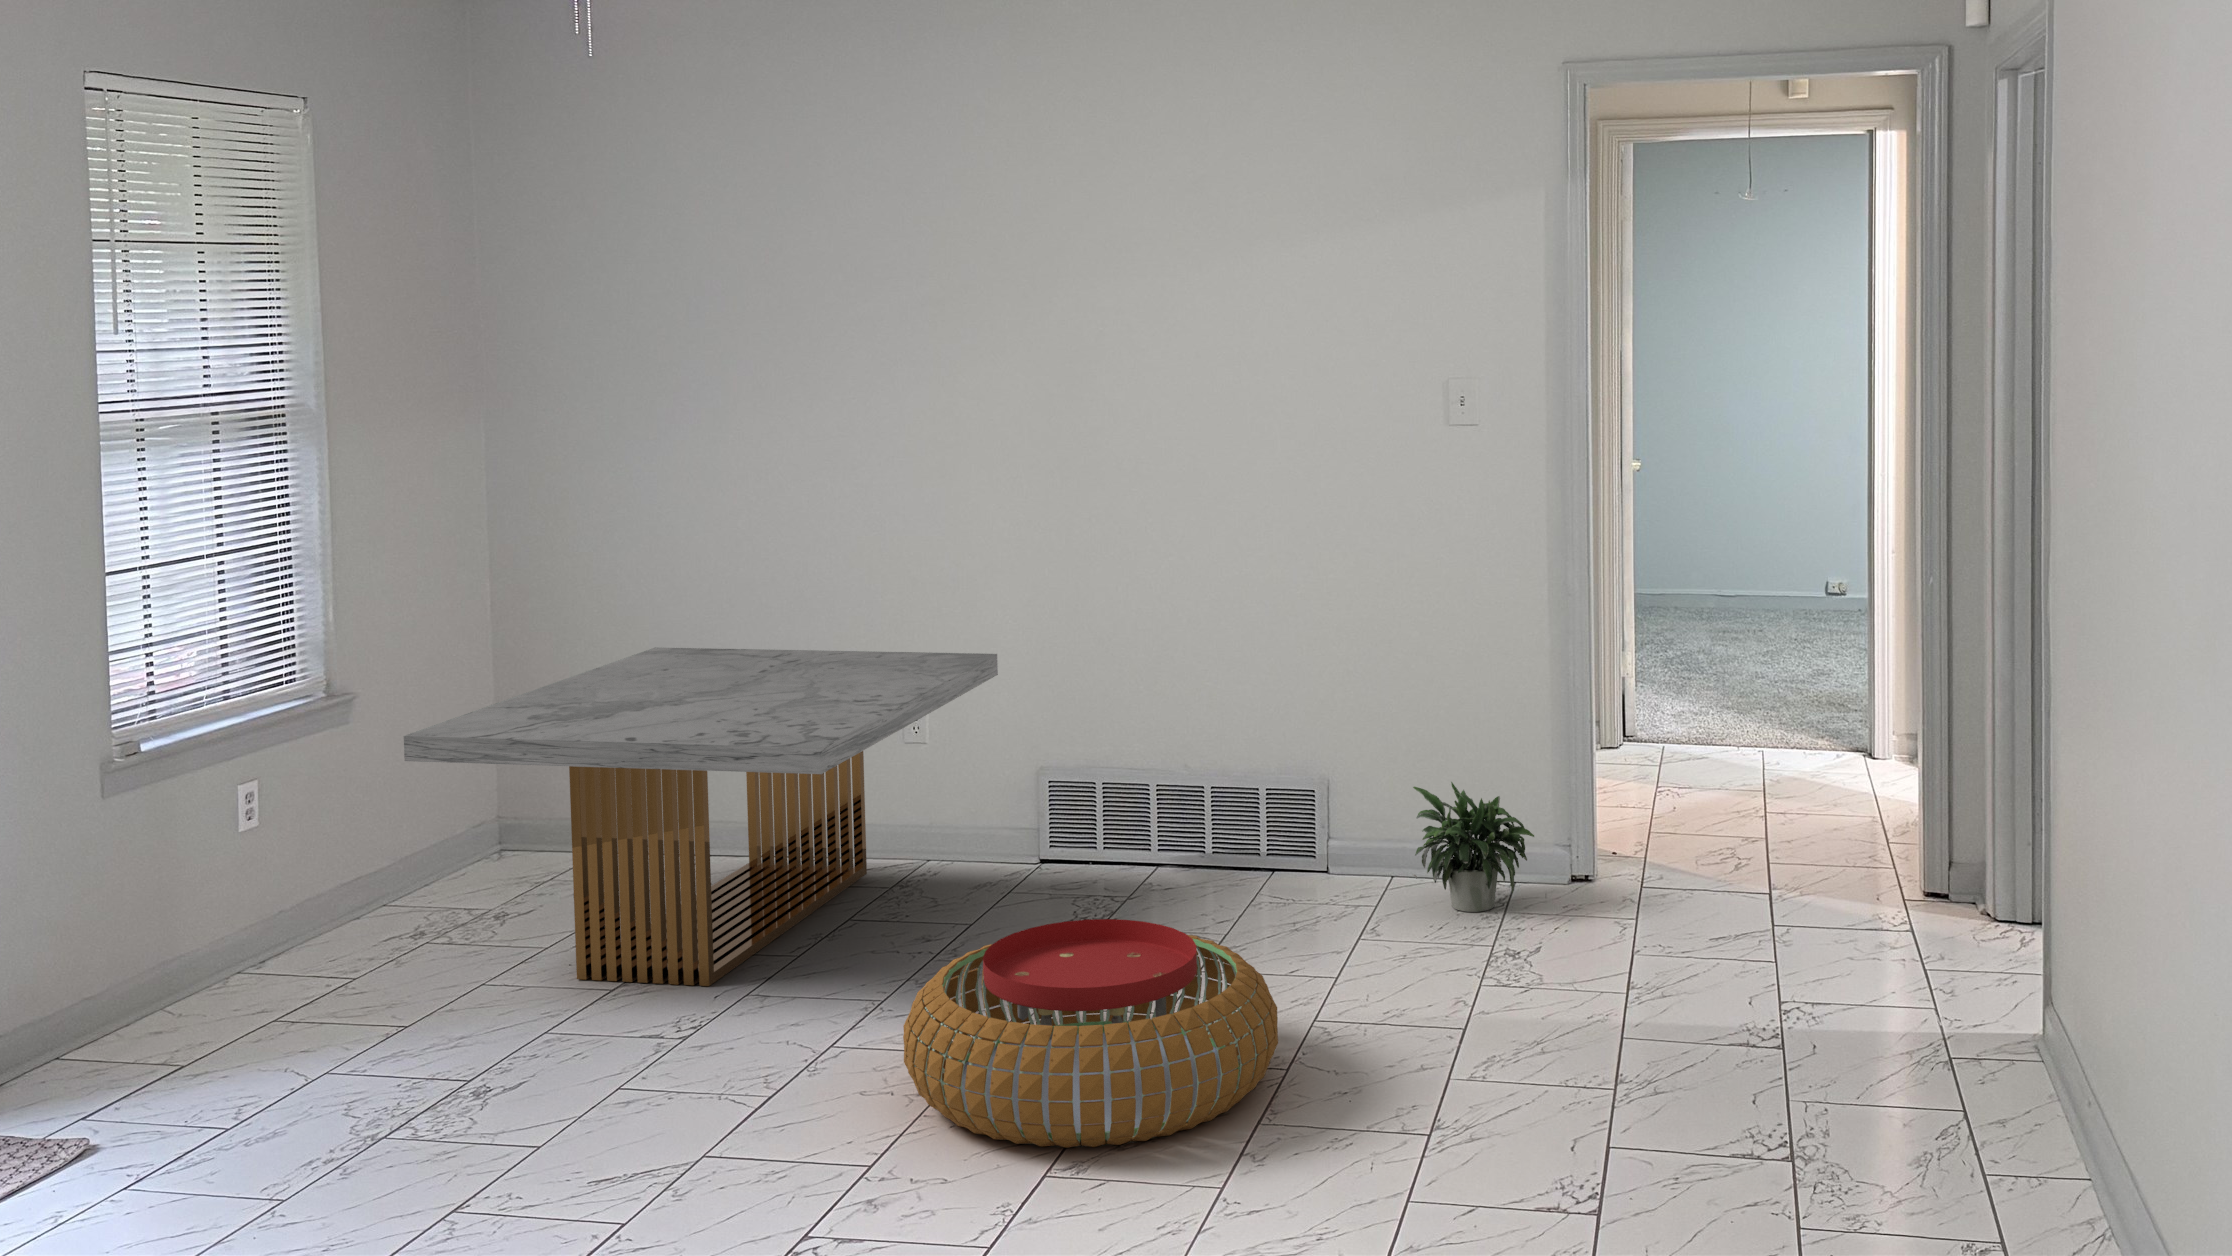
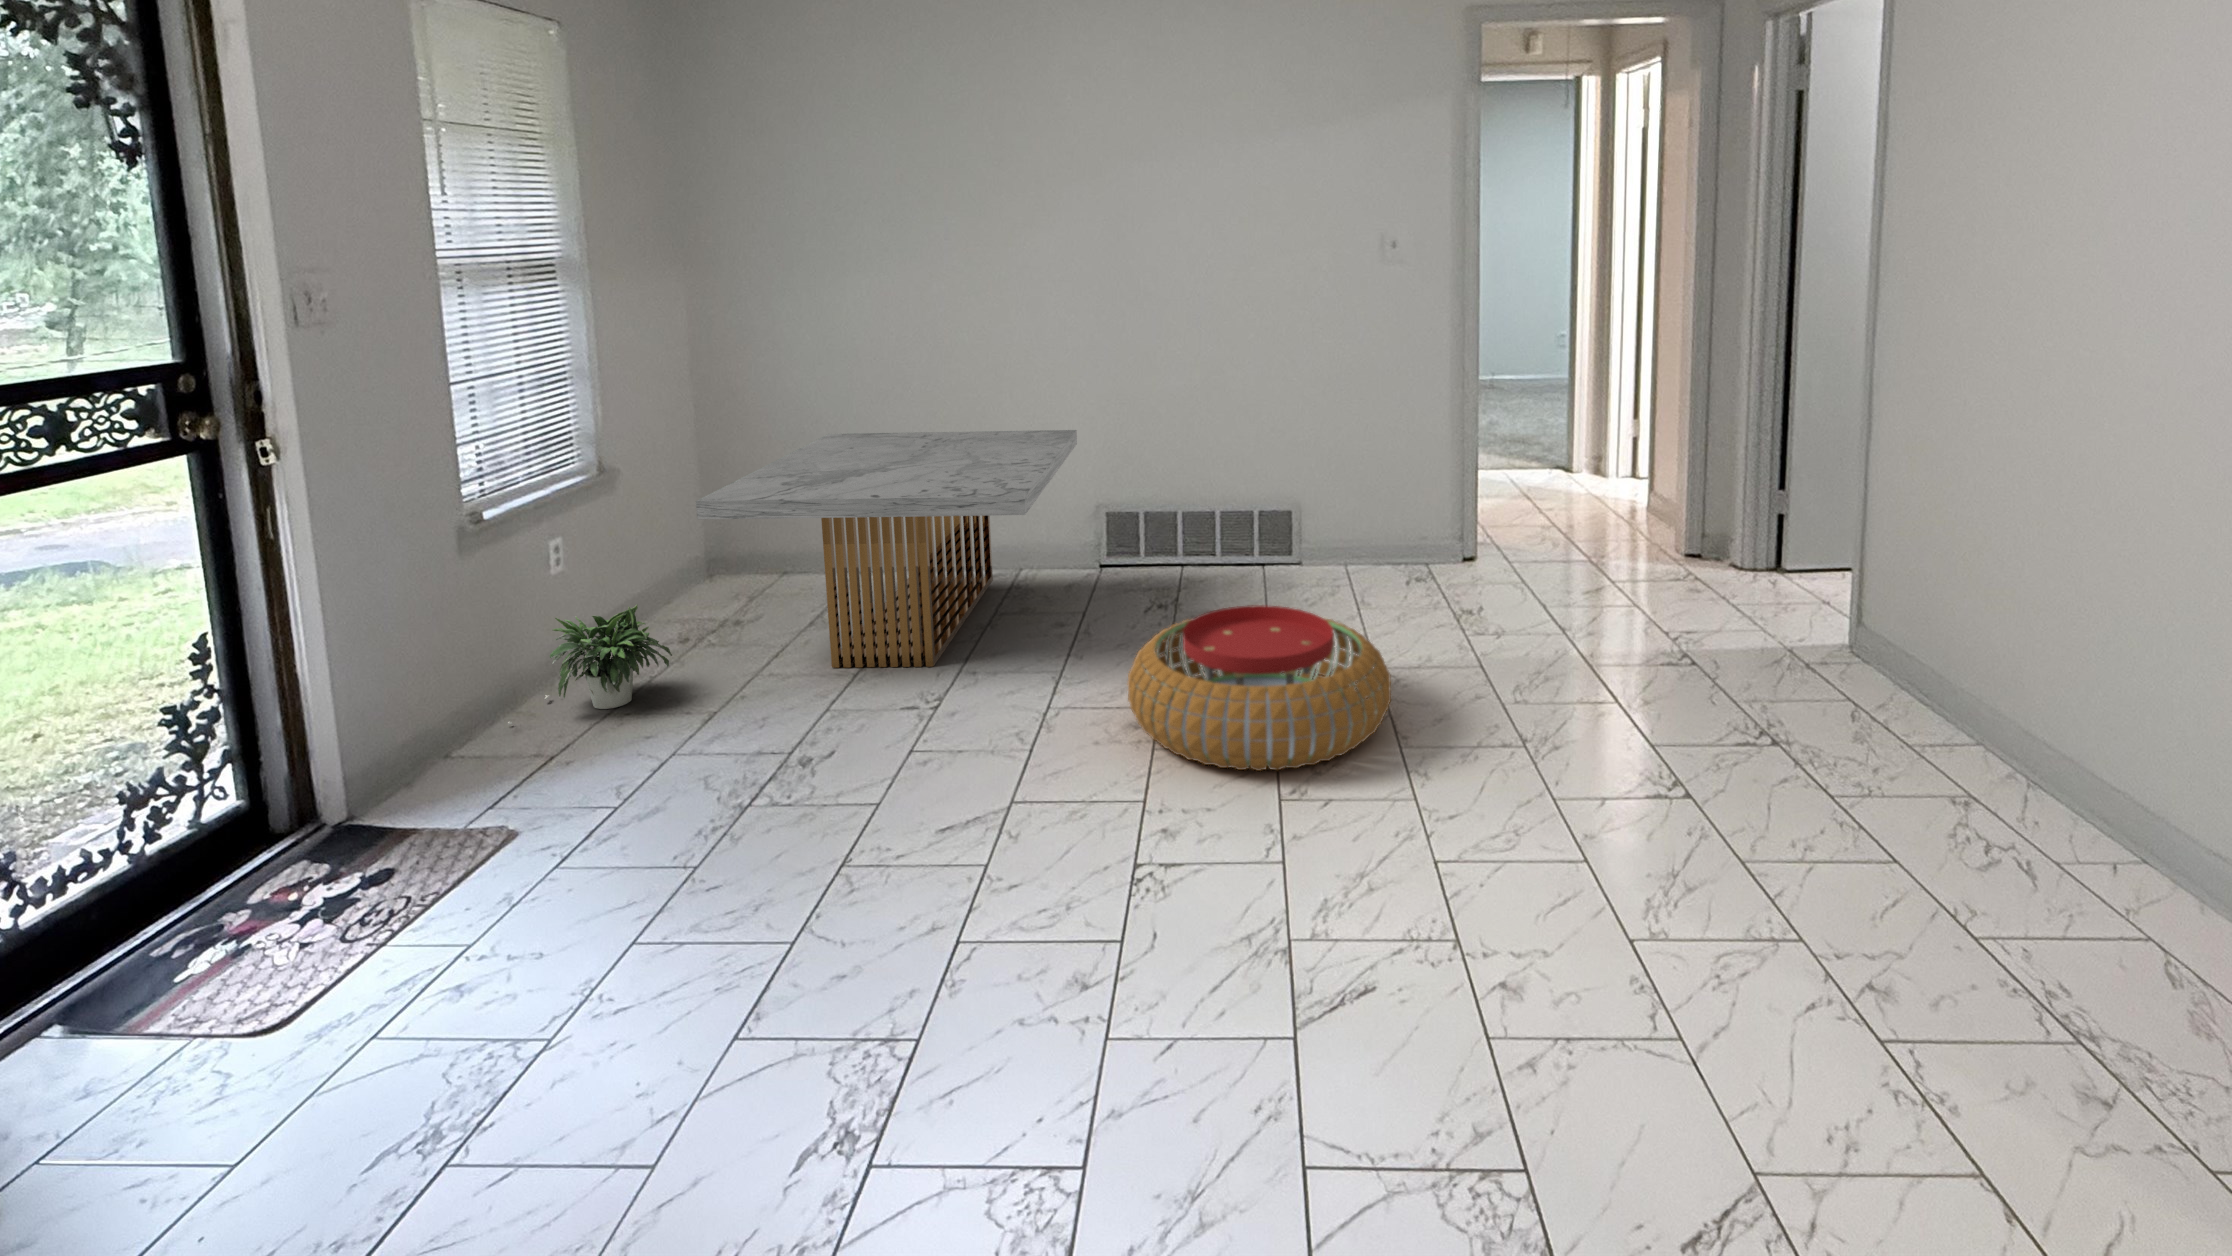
potted plant: present [1413,782,1534,912] -> present [508,605,672,725]

